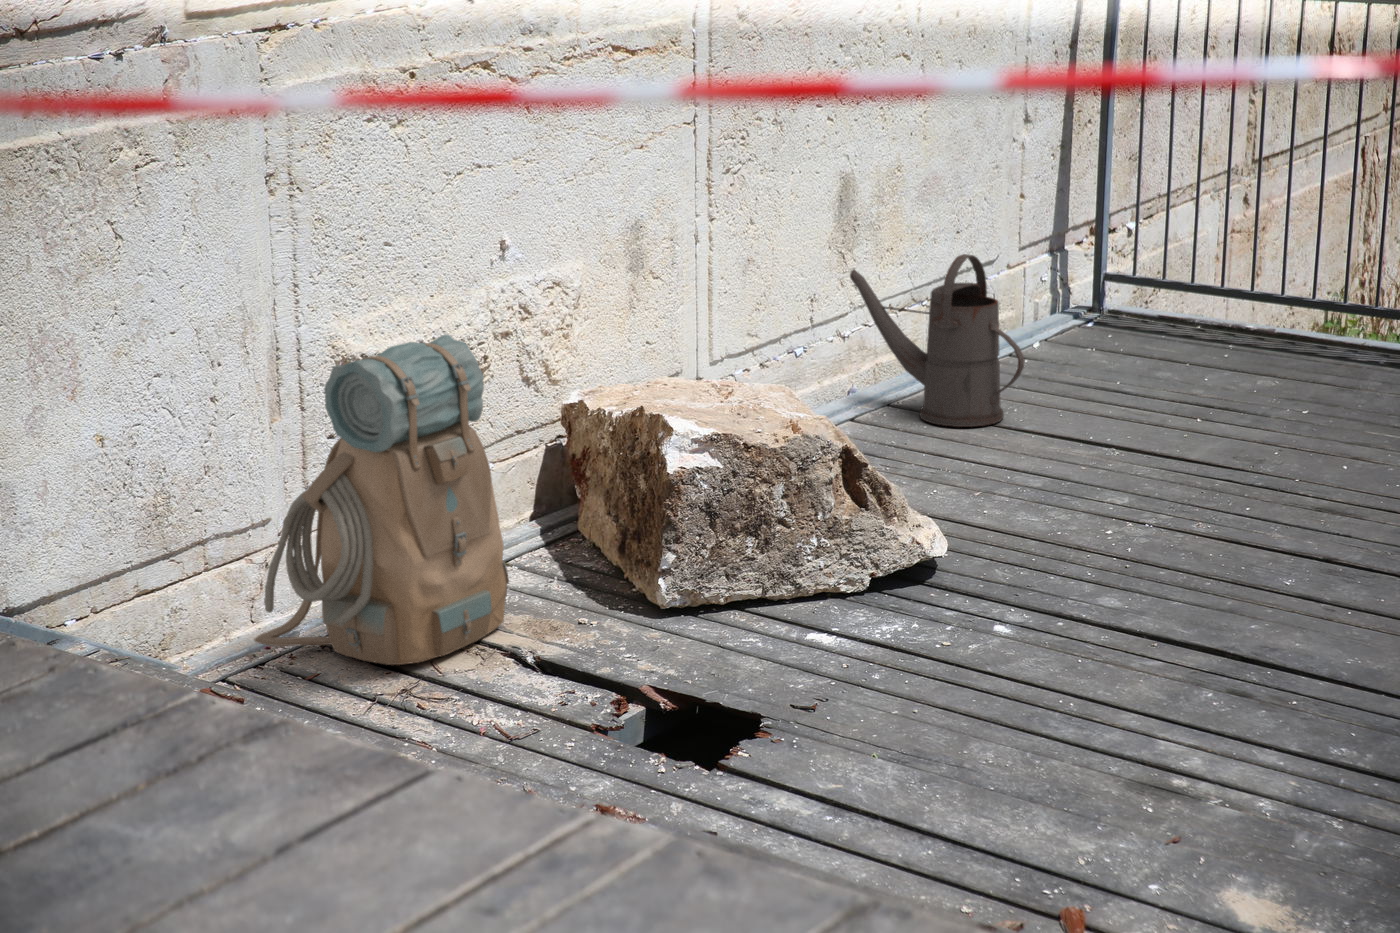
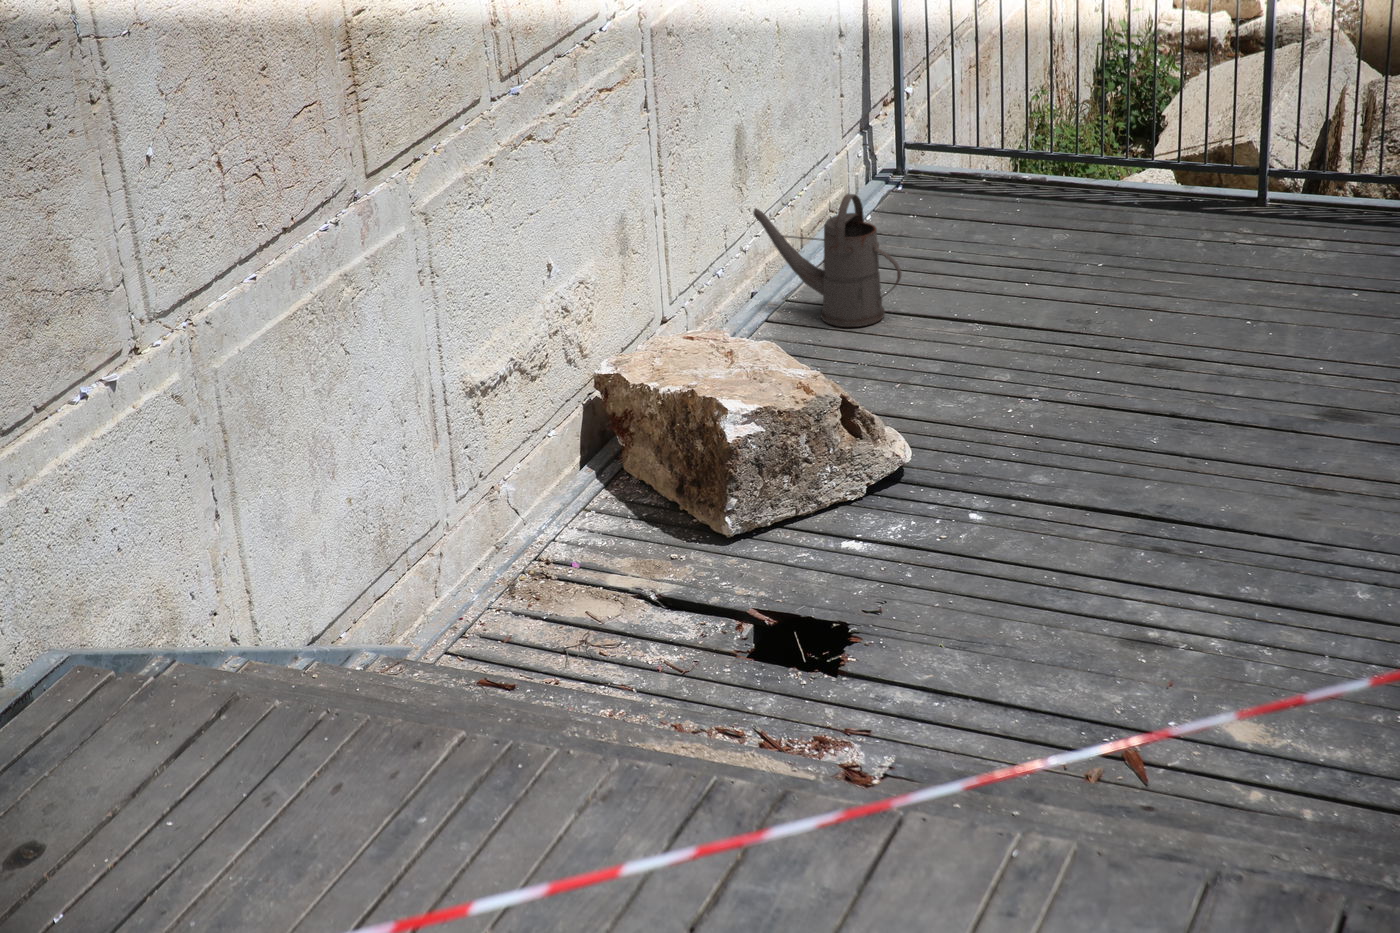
backpack: present [254,335,509,665] -> none [444,367,620,622]

